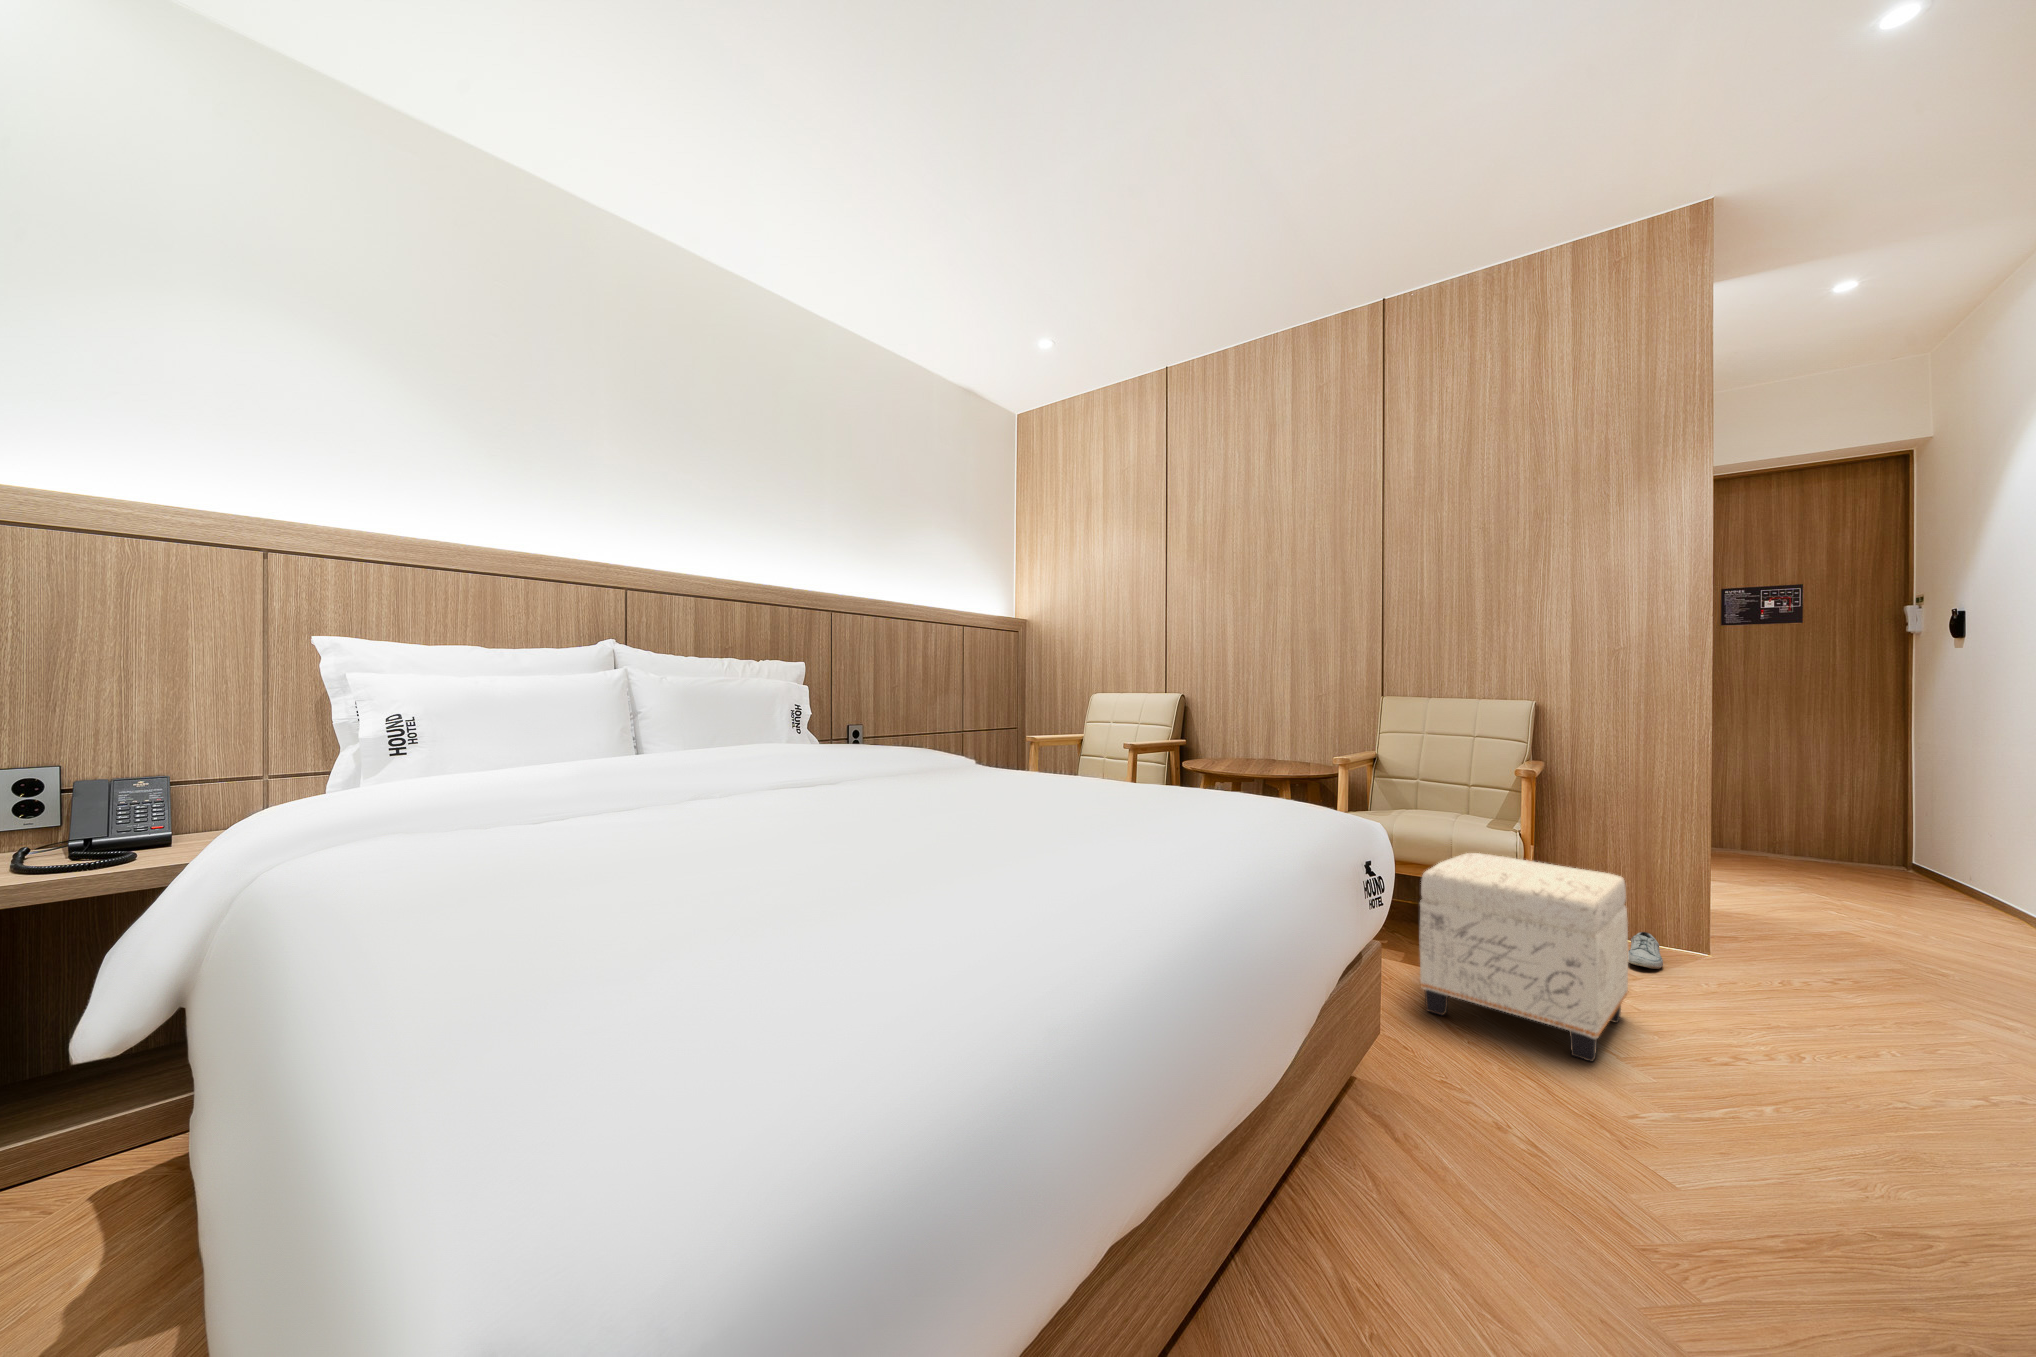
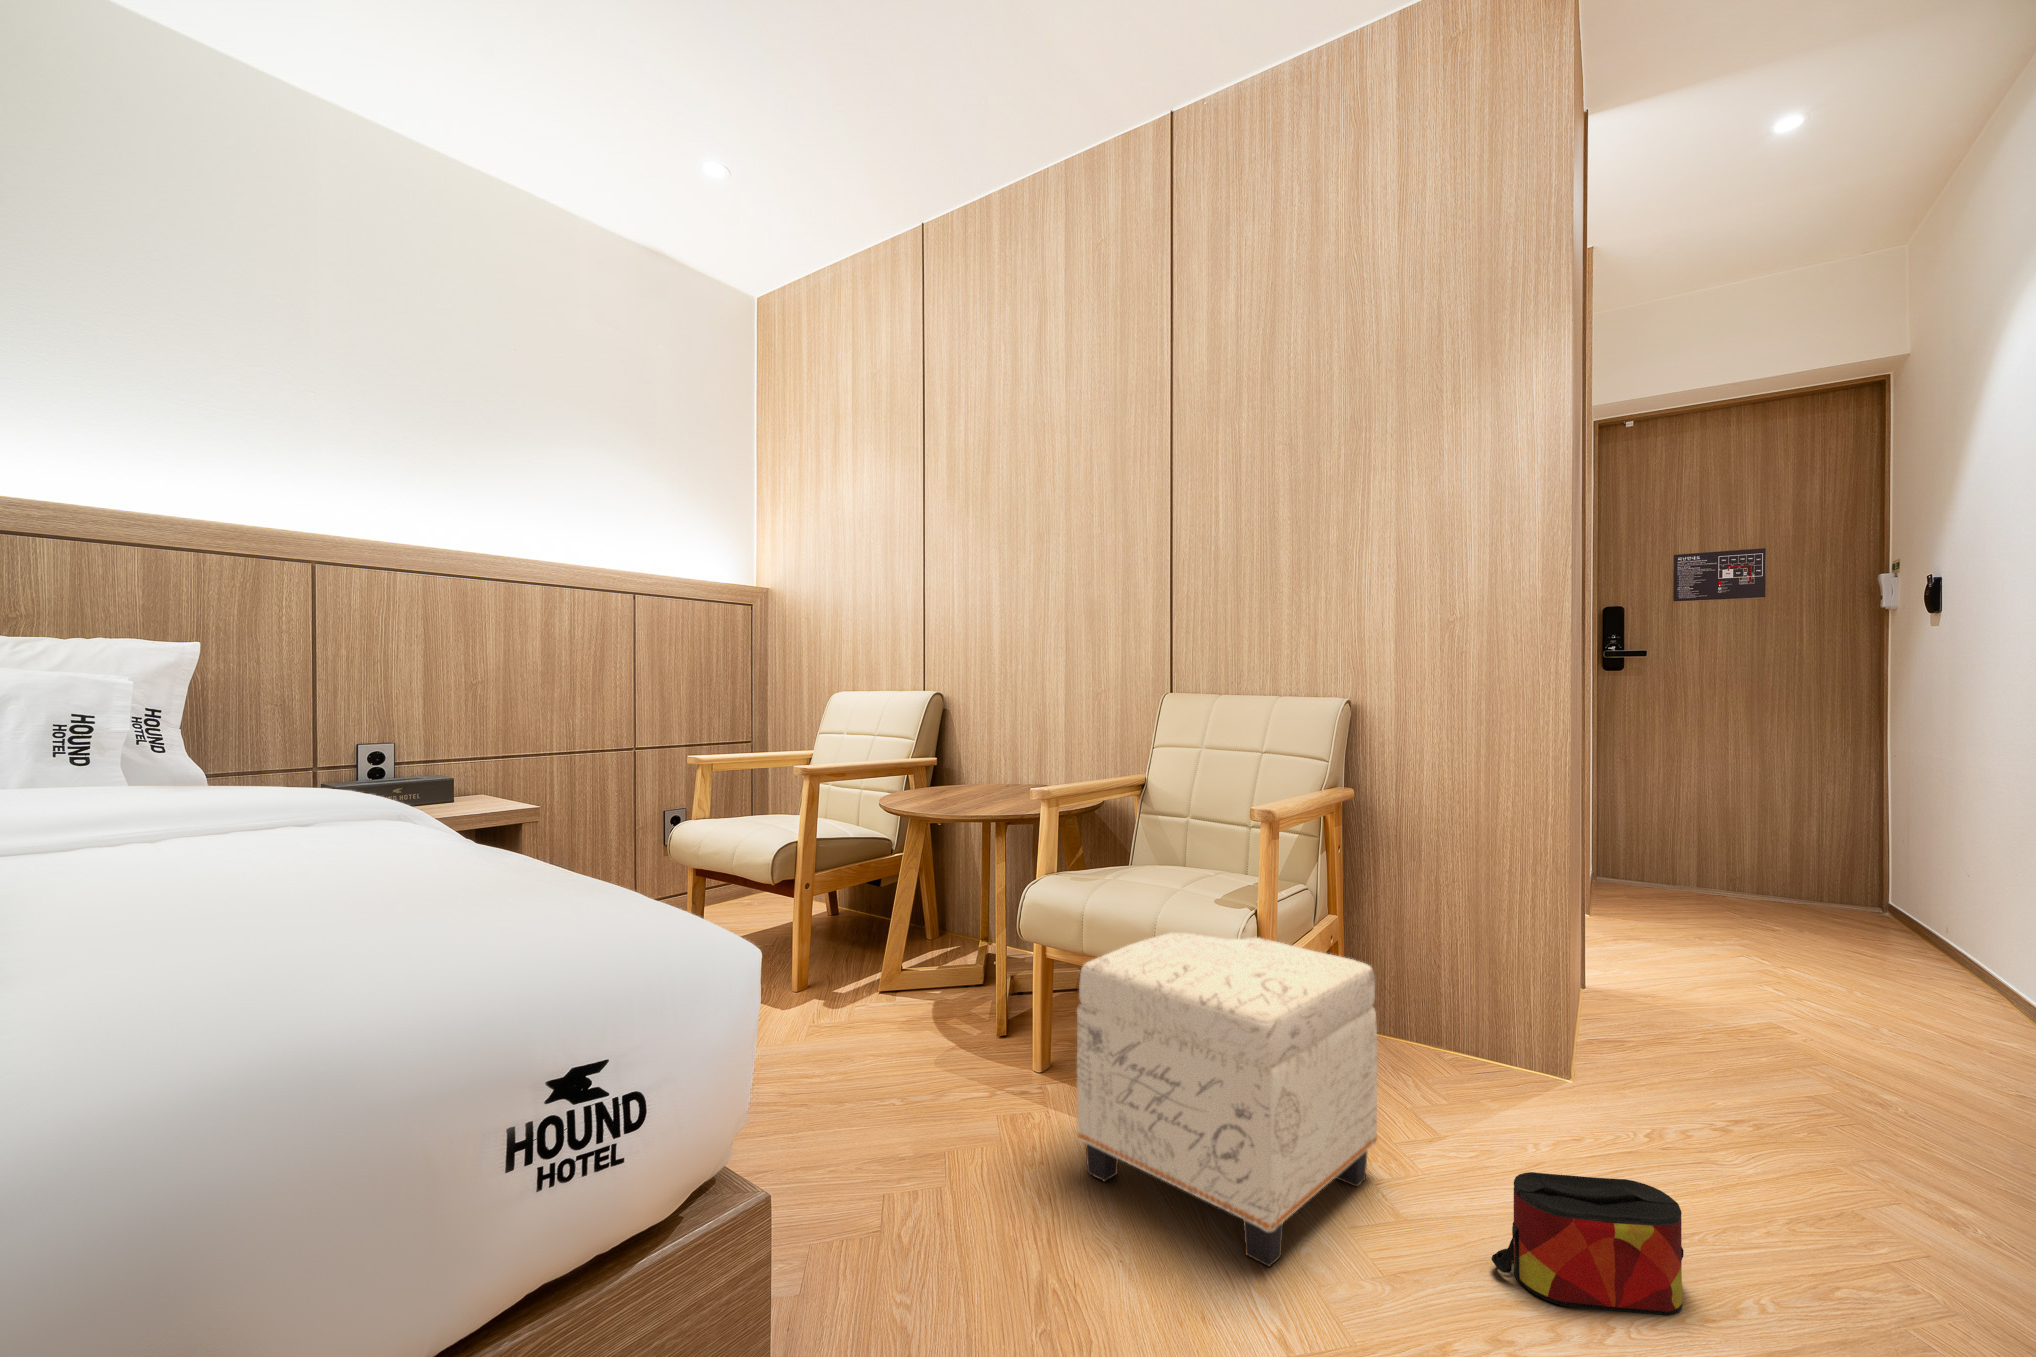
shoe: present [1628,932,1663,969] -> none [1437,1028,1488,1086]
bag: none [1743,1006,1886,1093] -> present [1491,1172,1684,1316]

